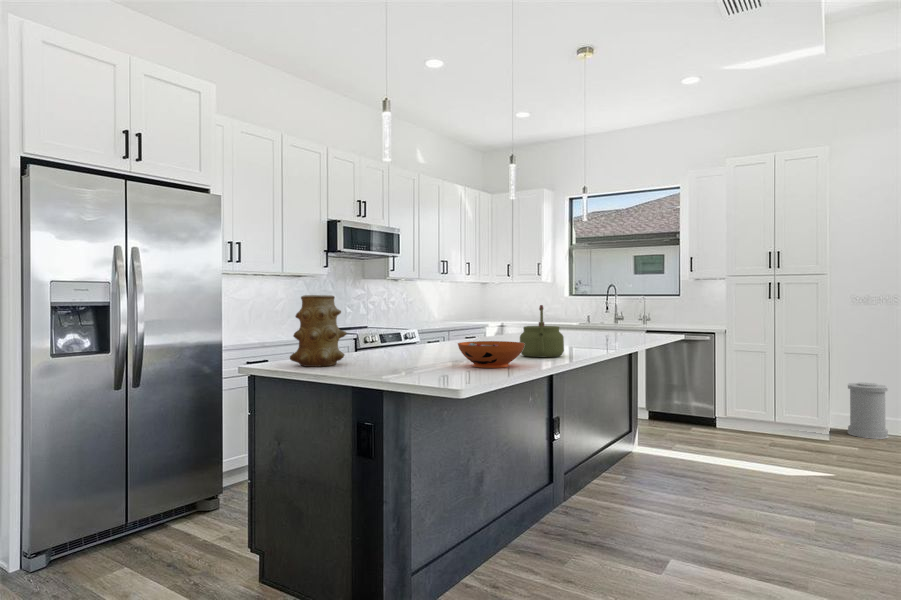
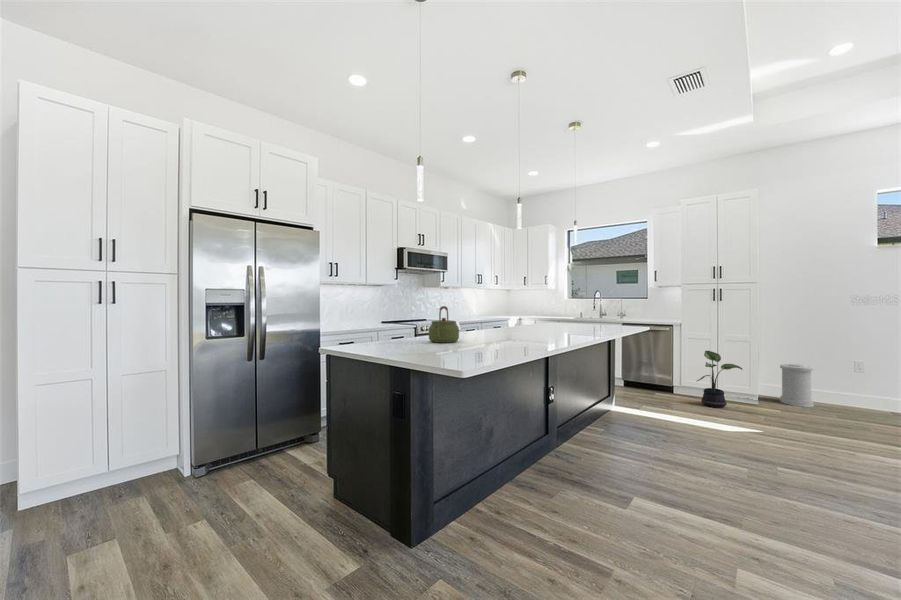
vase: present [290,295,346,367] -> none [355,299,394,349]
kettle: present [520,305,564,357] -> present [429,306,459,343]
decorative bowl: present [458,341,525,368] -> none [471,332,520,352]
potted plant: none [743,367,802,443] -> present [697,351,742,408]

